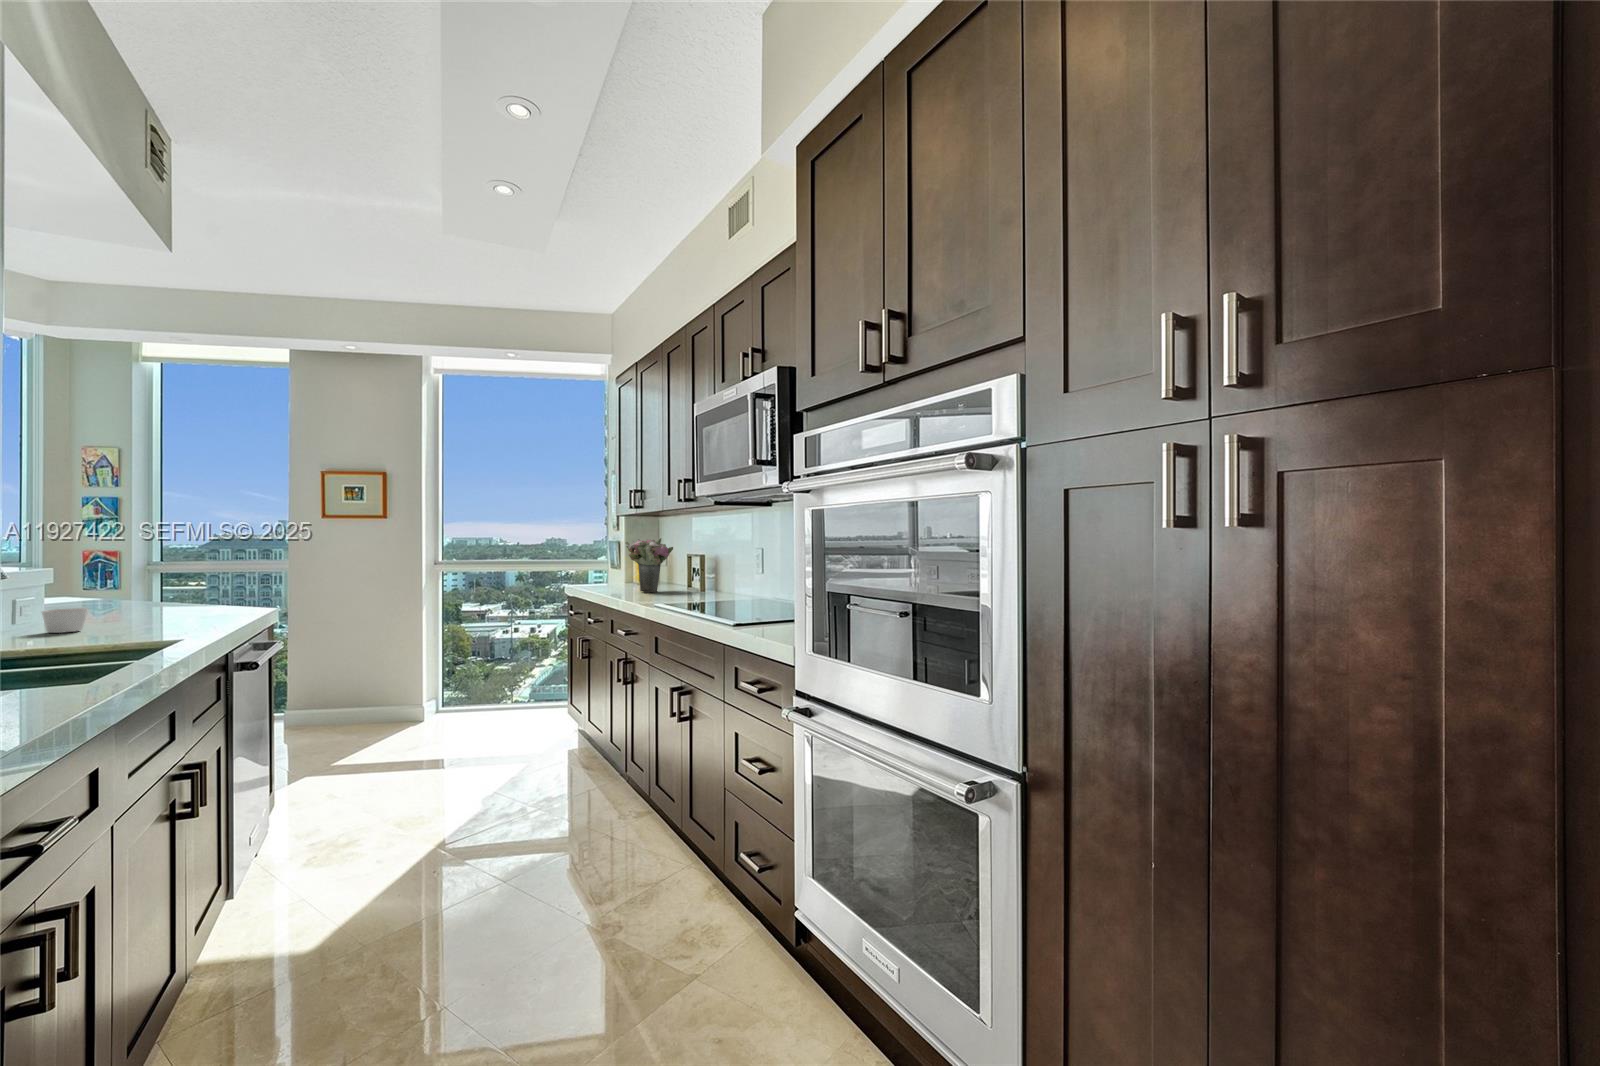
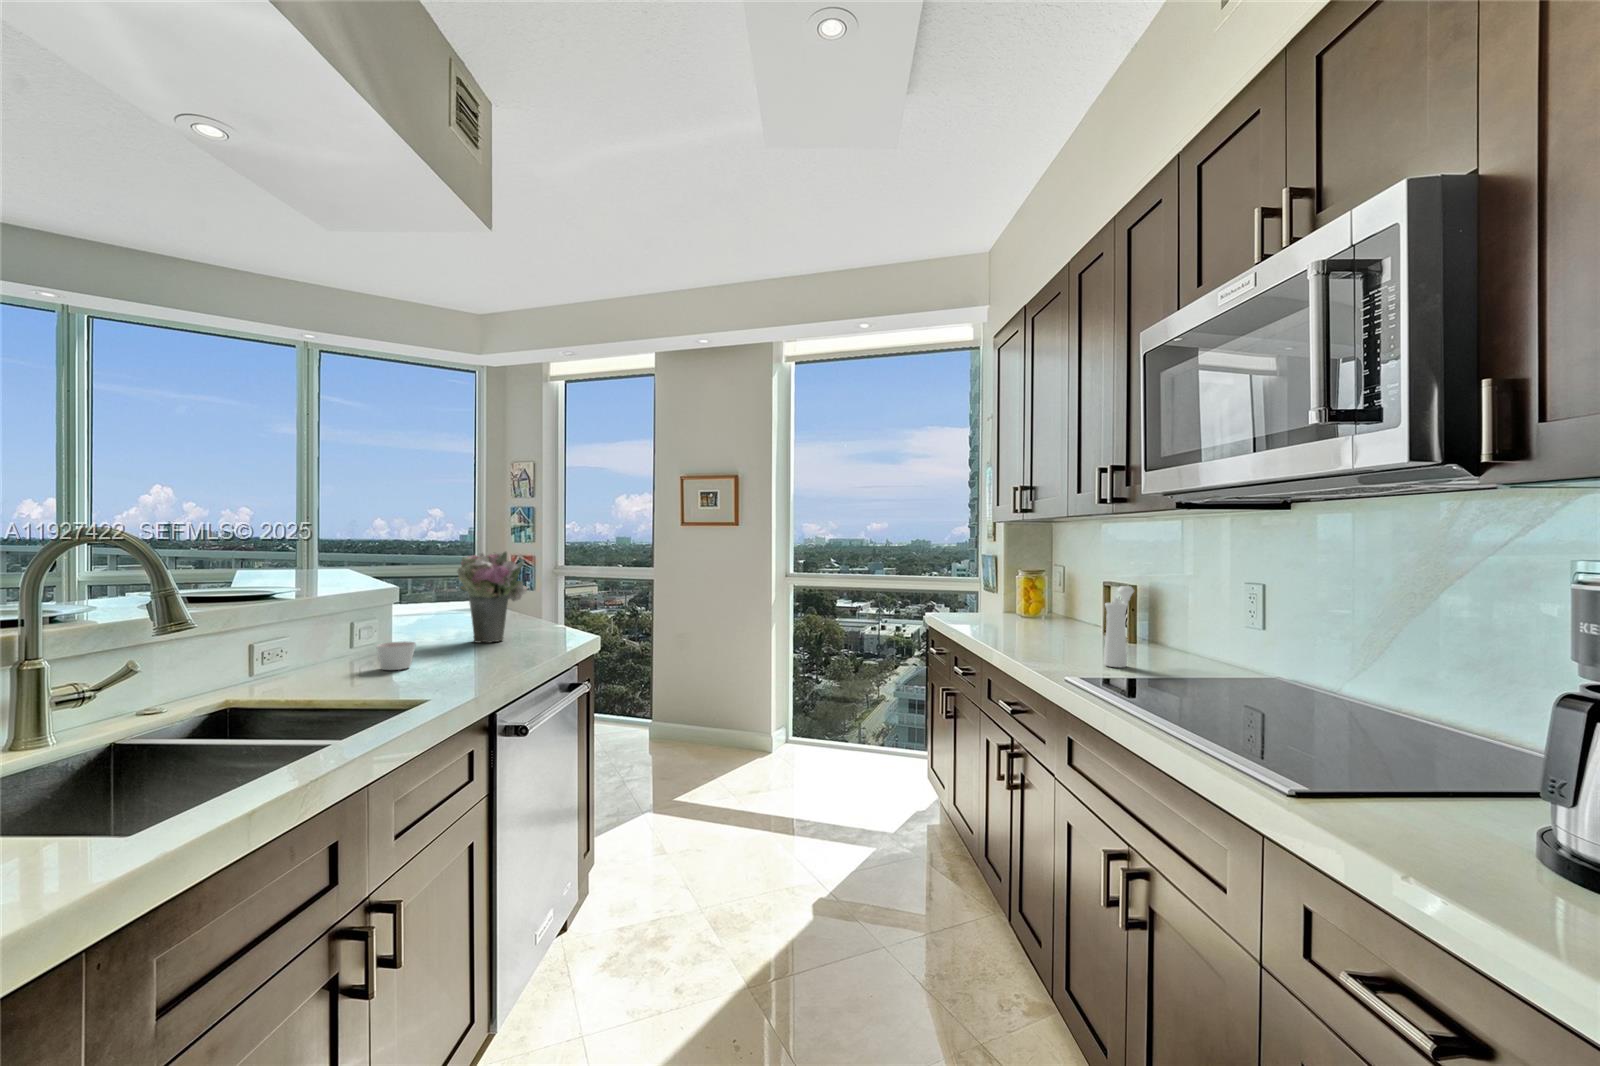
flower bouquet: present [625,538,673,593] -> present [457,552,527,643]
pepper mill: none [679,553,698,600] -> present [1104,586,1134,667]

